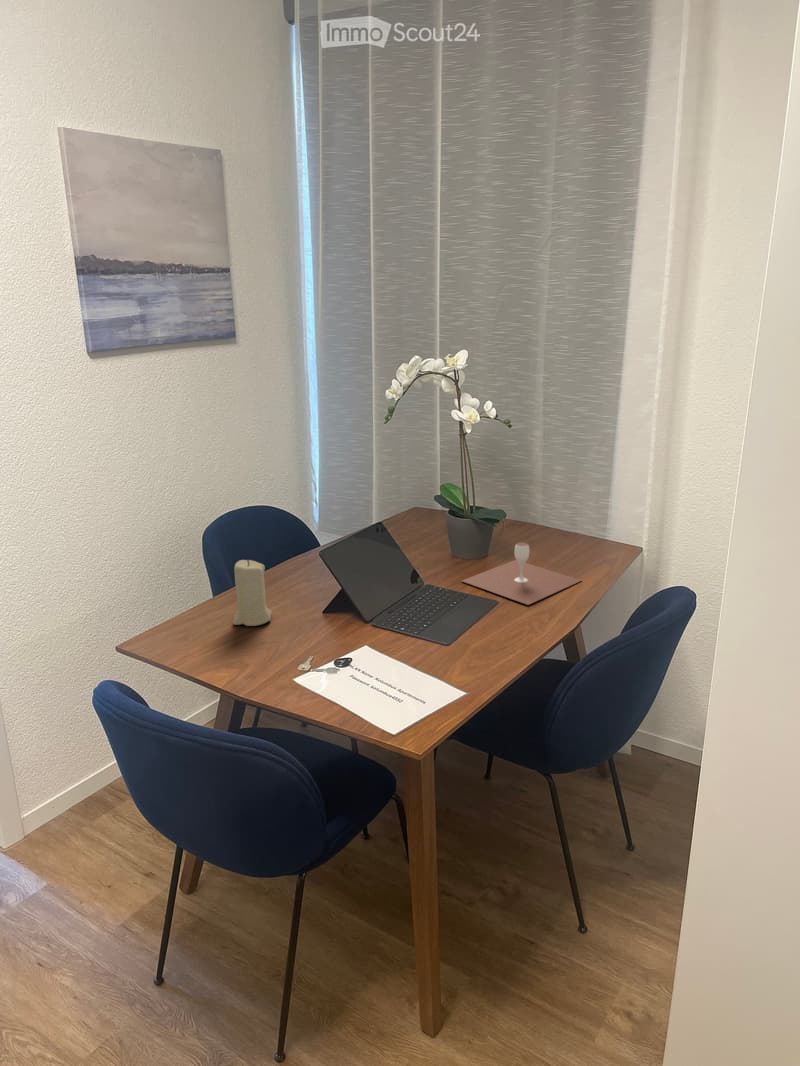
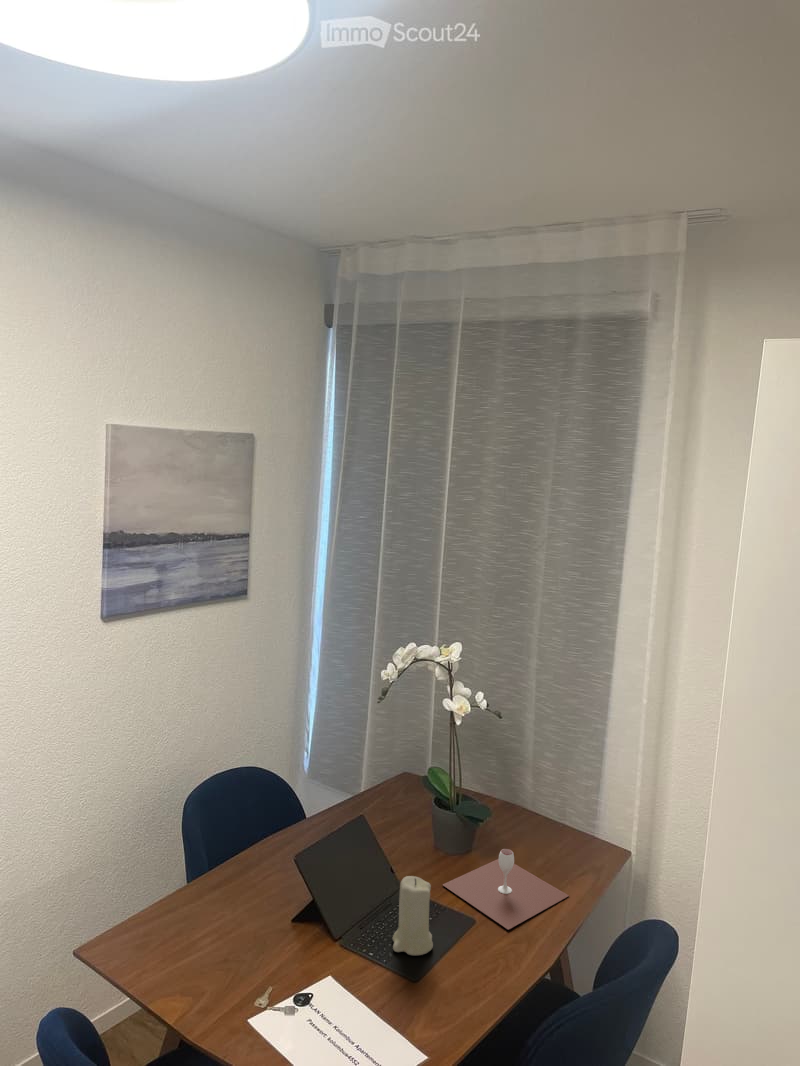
candle: present [233,560,272,626] -> present [392,876,433,956]

